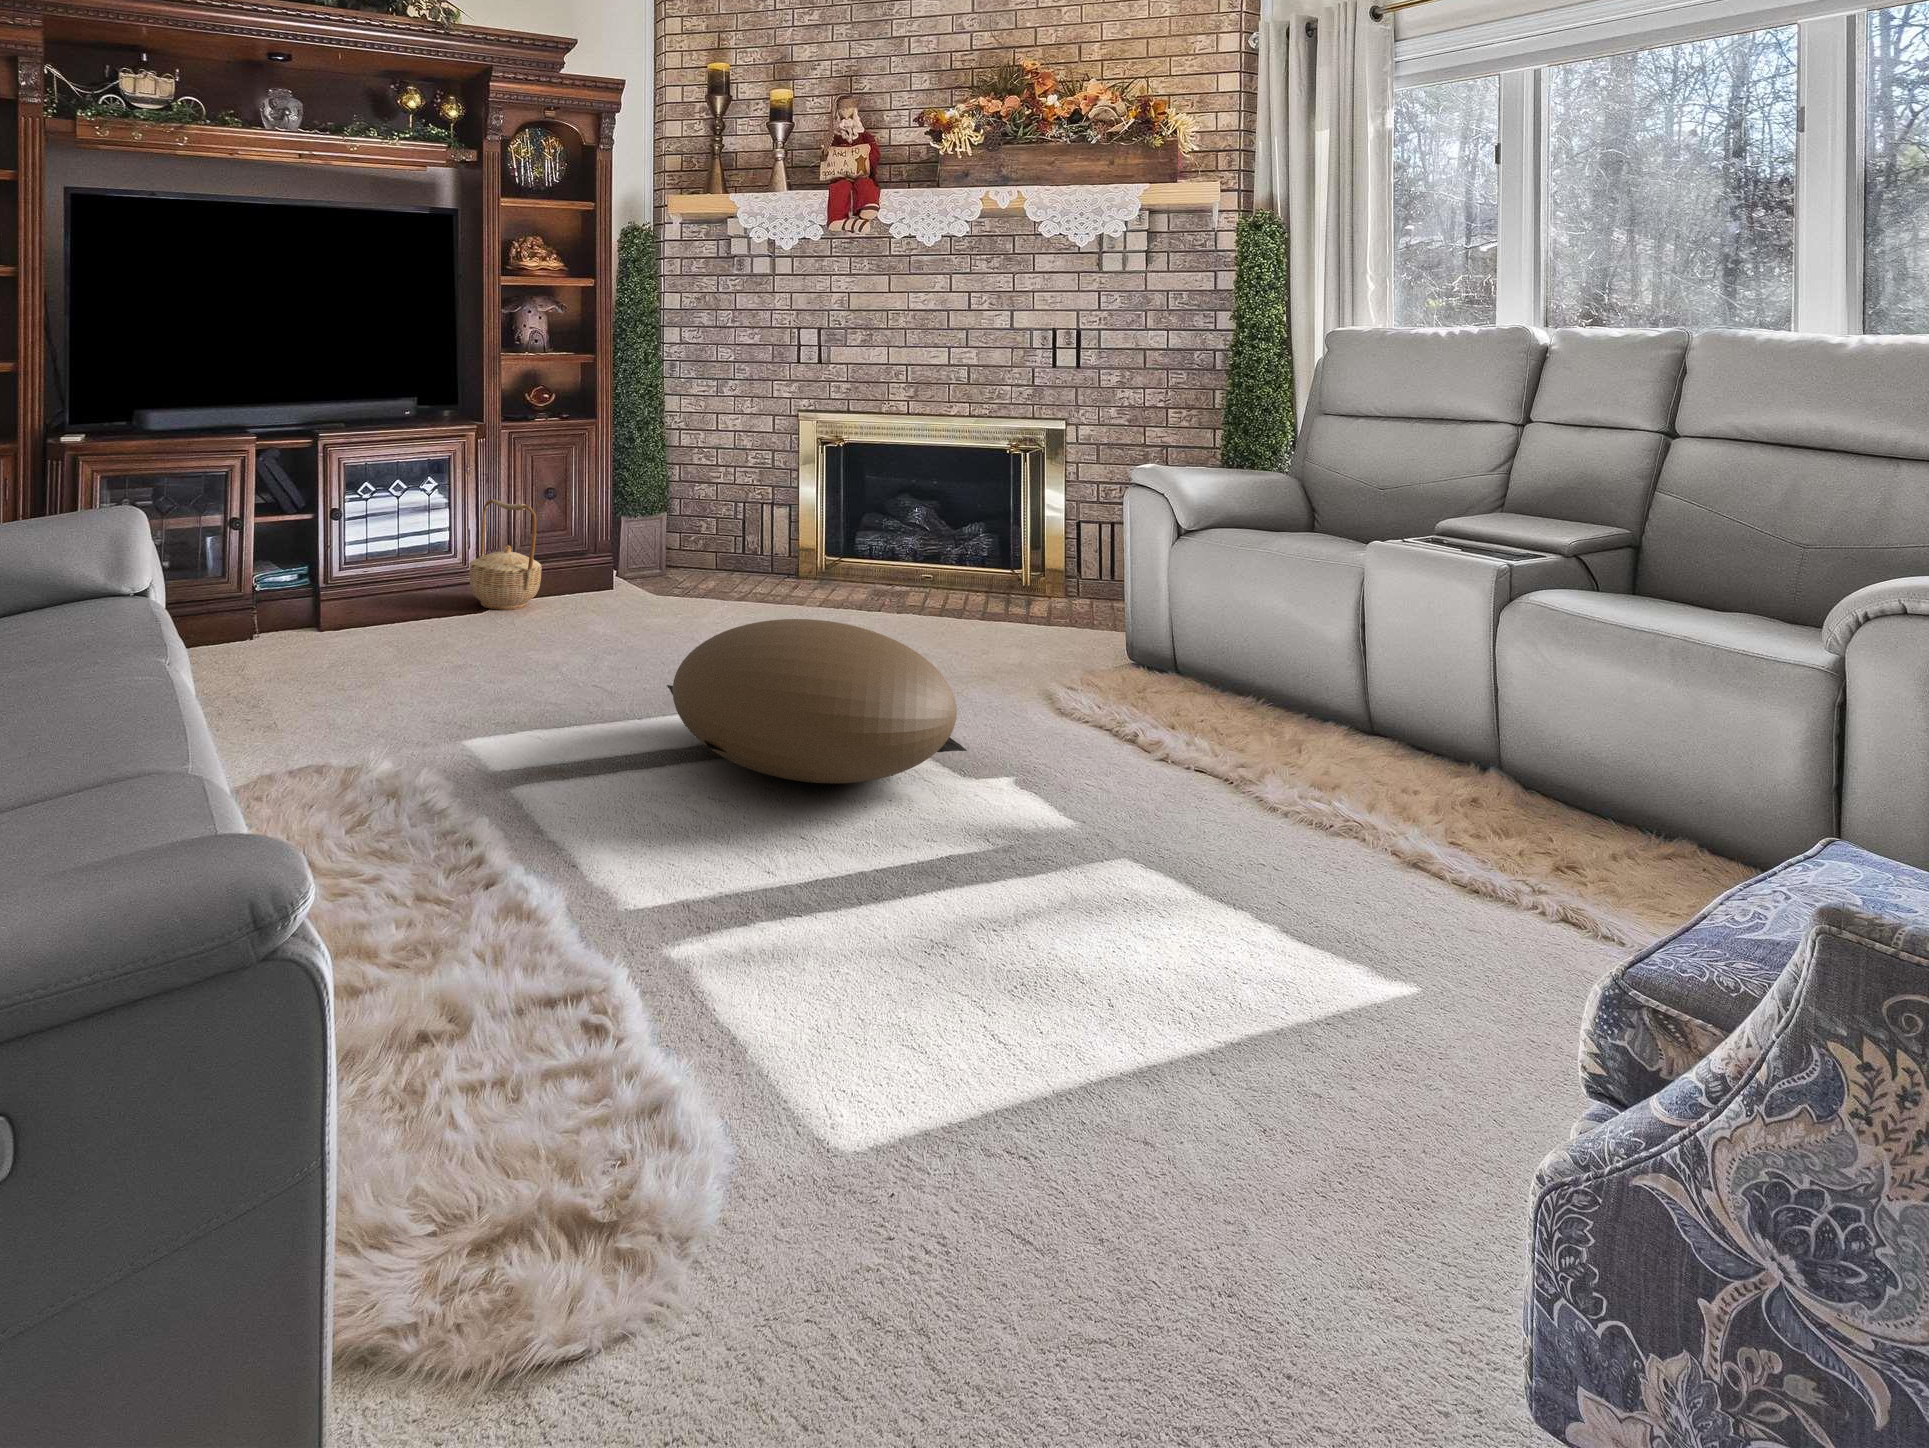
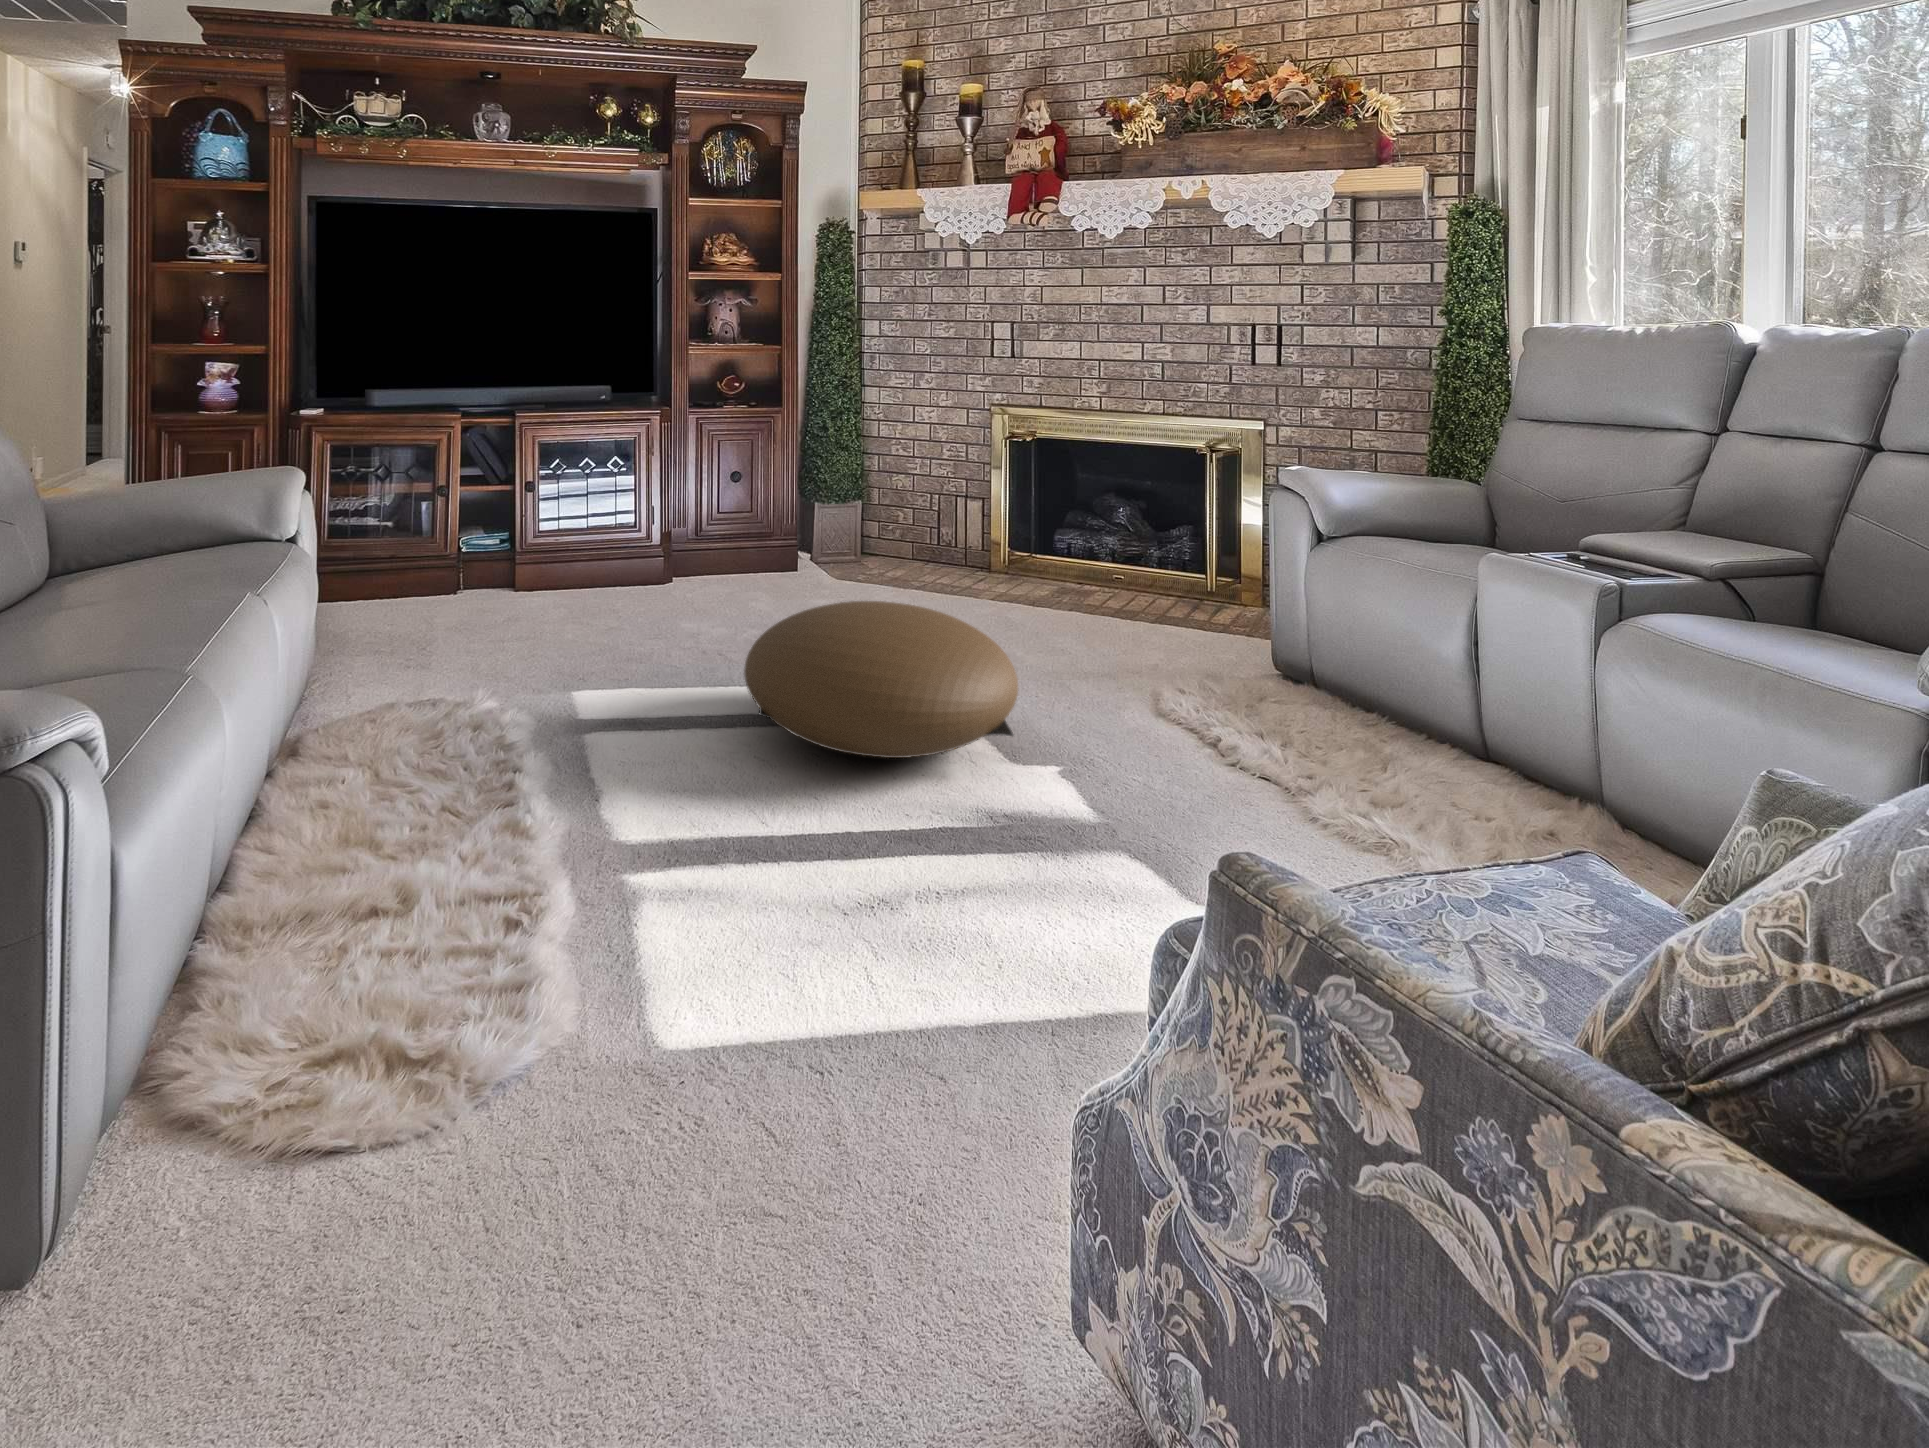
basket: present [470,499,542,610] -> none [653,480,720,583]

